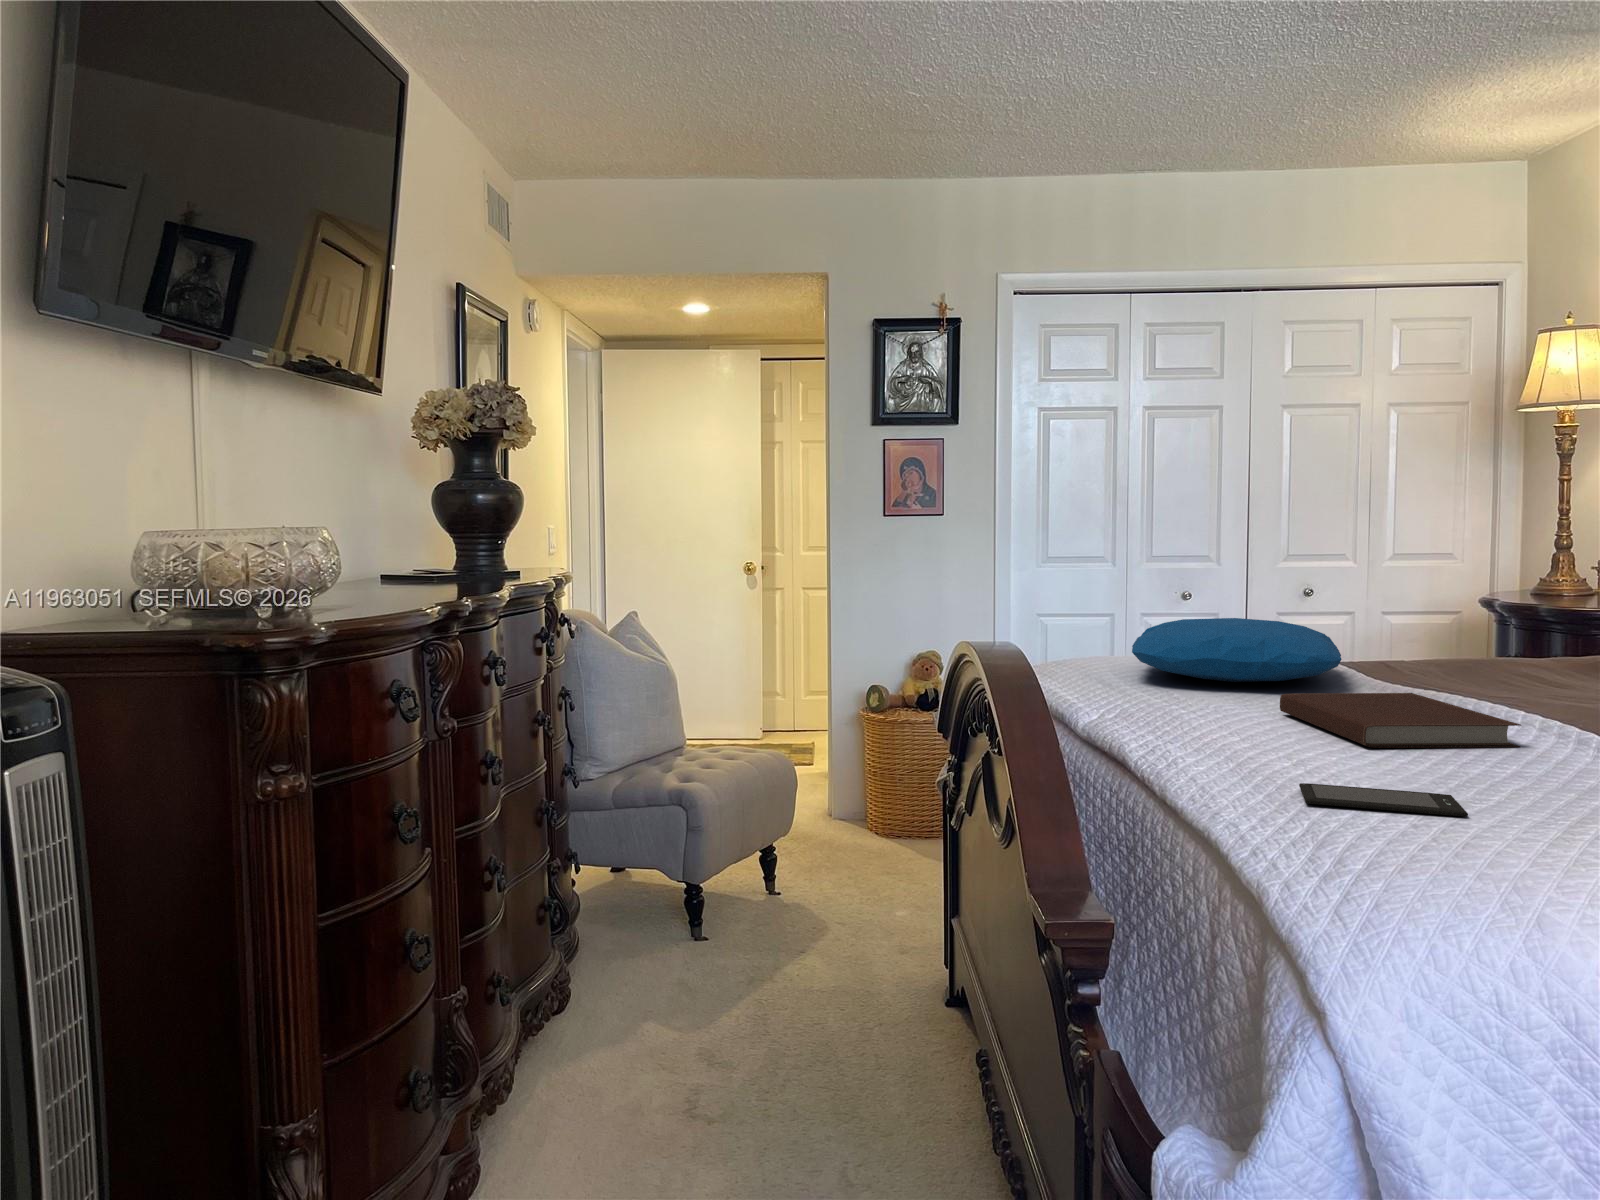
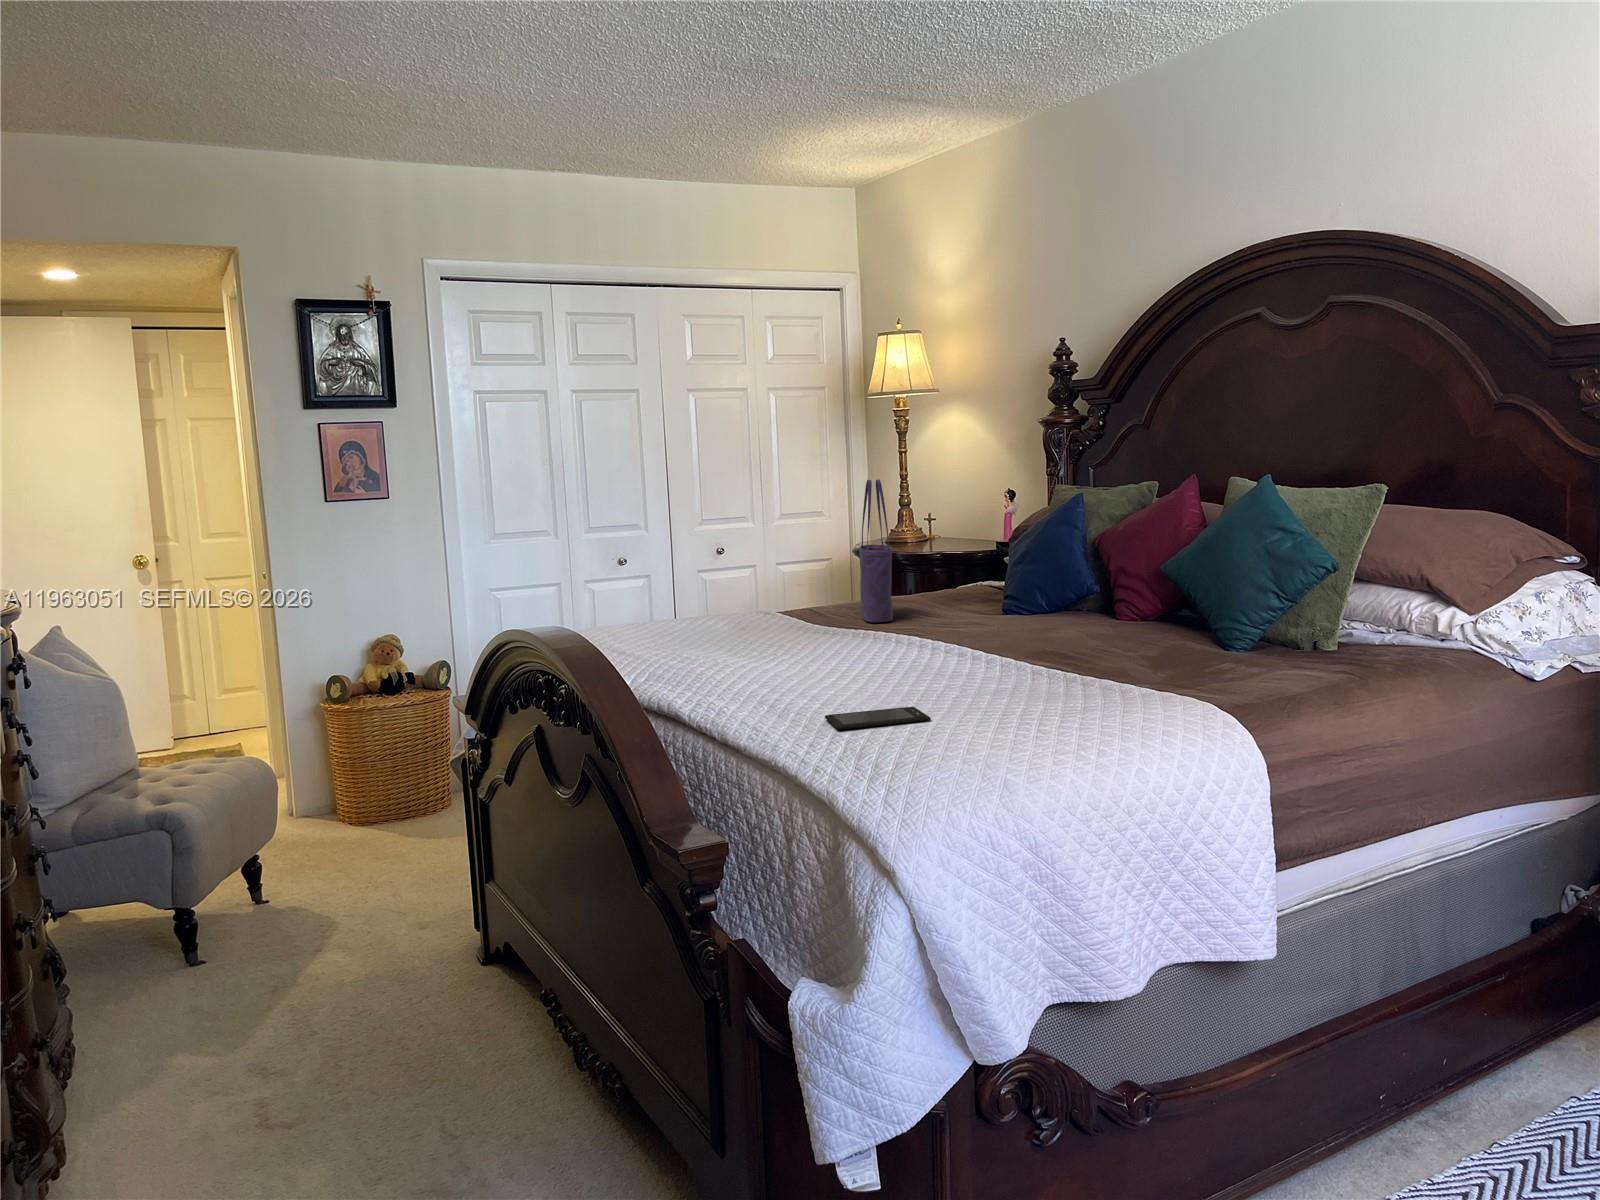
tote bag: none [1463,489,1518,690] -> present [859,479,893,622]
pillow: present [1132,618,1341,682] -> none [633,586,793,639]
notebook: present [1280,693,1521,748] -> none [768,633,925,679]

